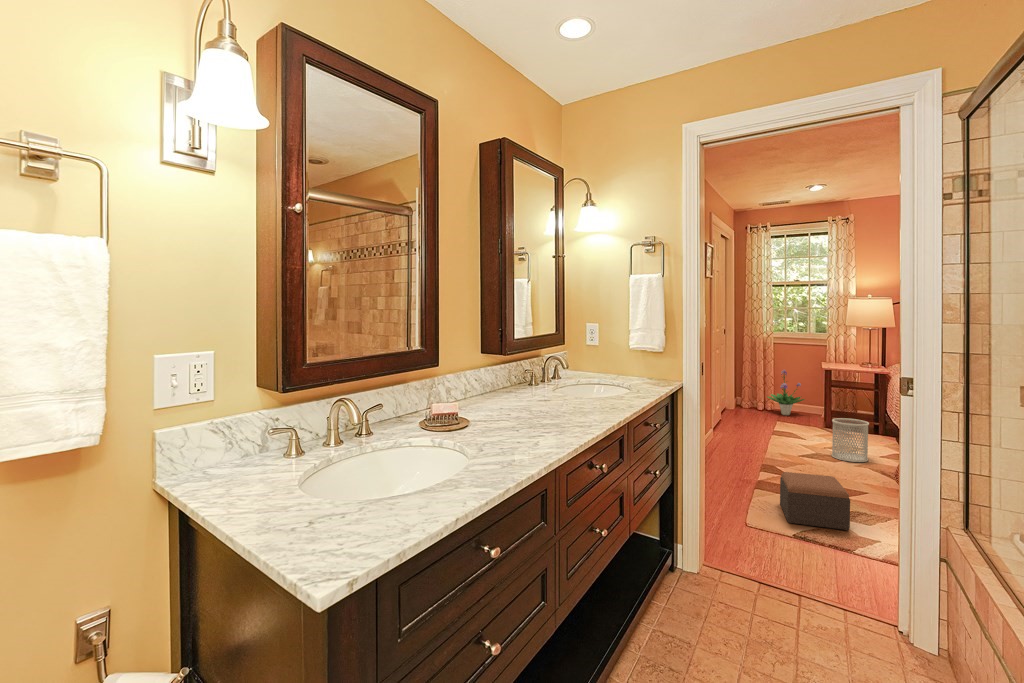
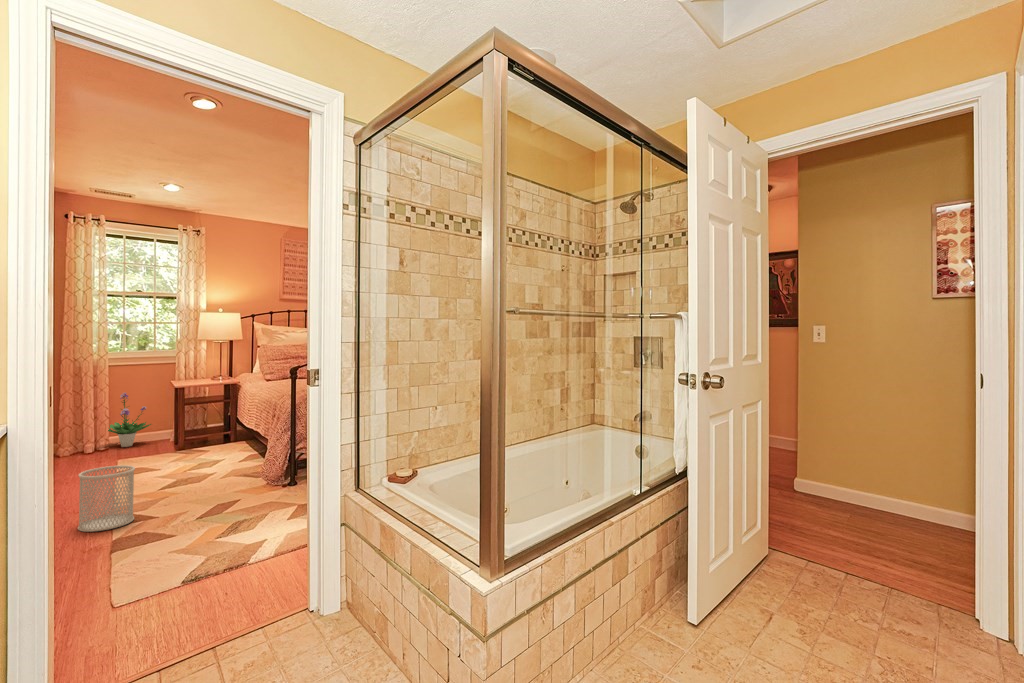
wastebasket: present [832,418,869,462] -> present [78,465,135,532]
footstool: present [780,472,850,530] -> none [151,497,239,569]

